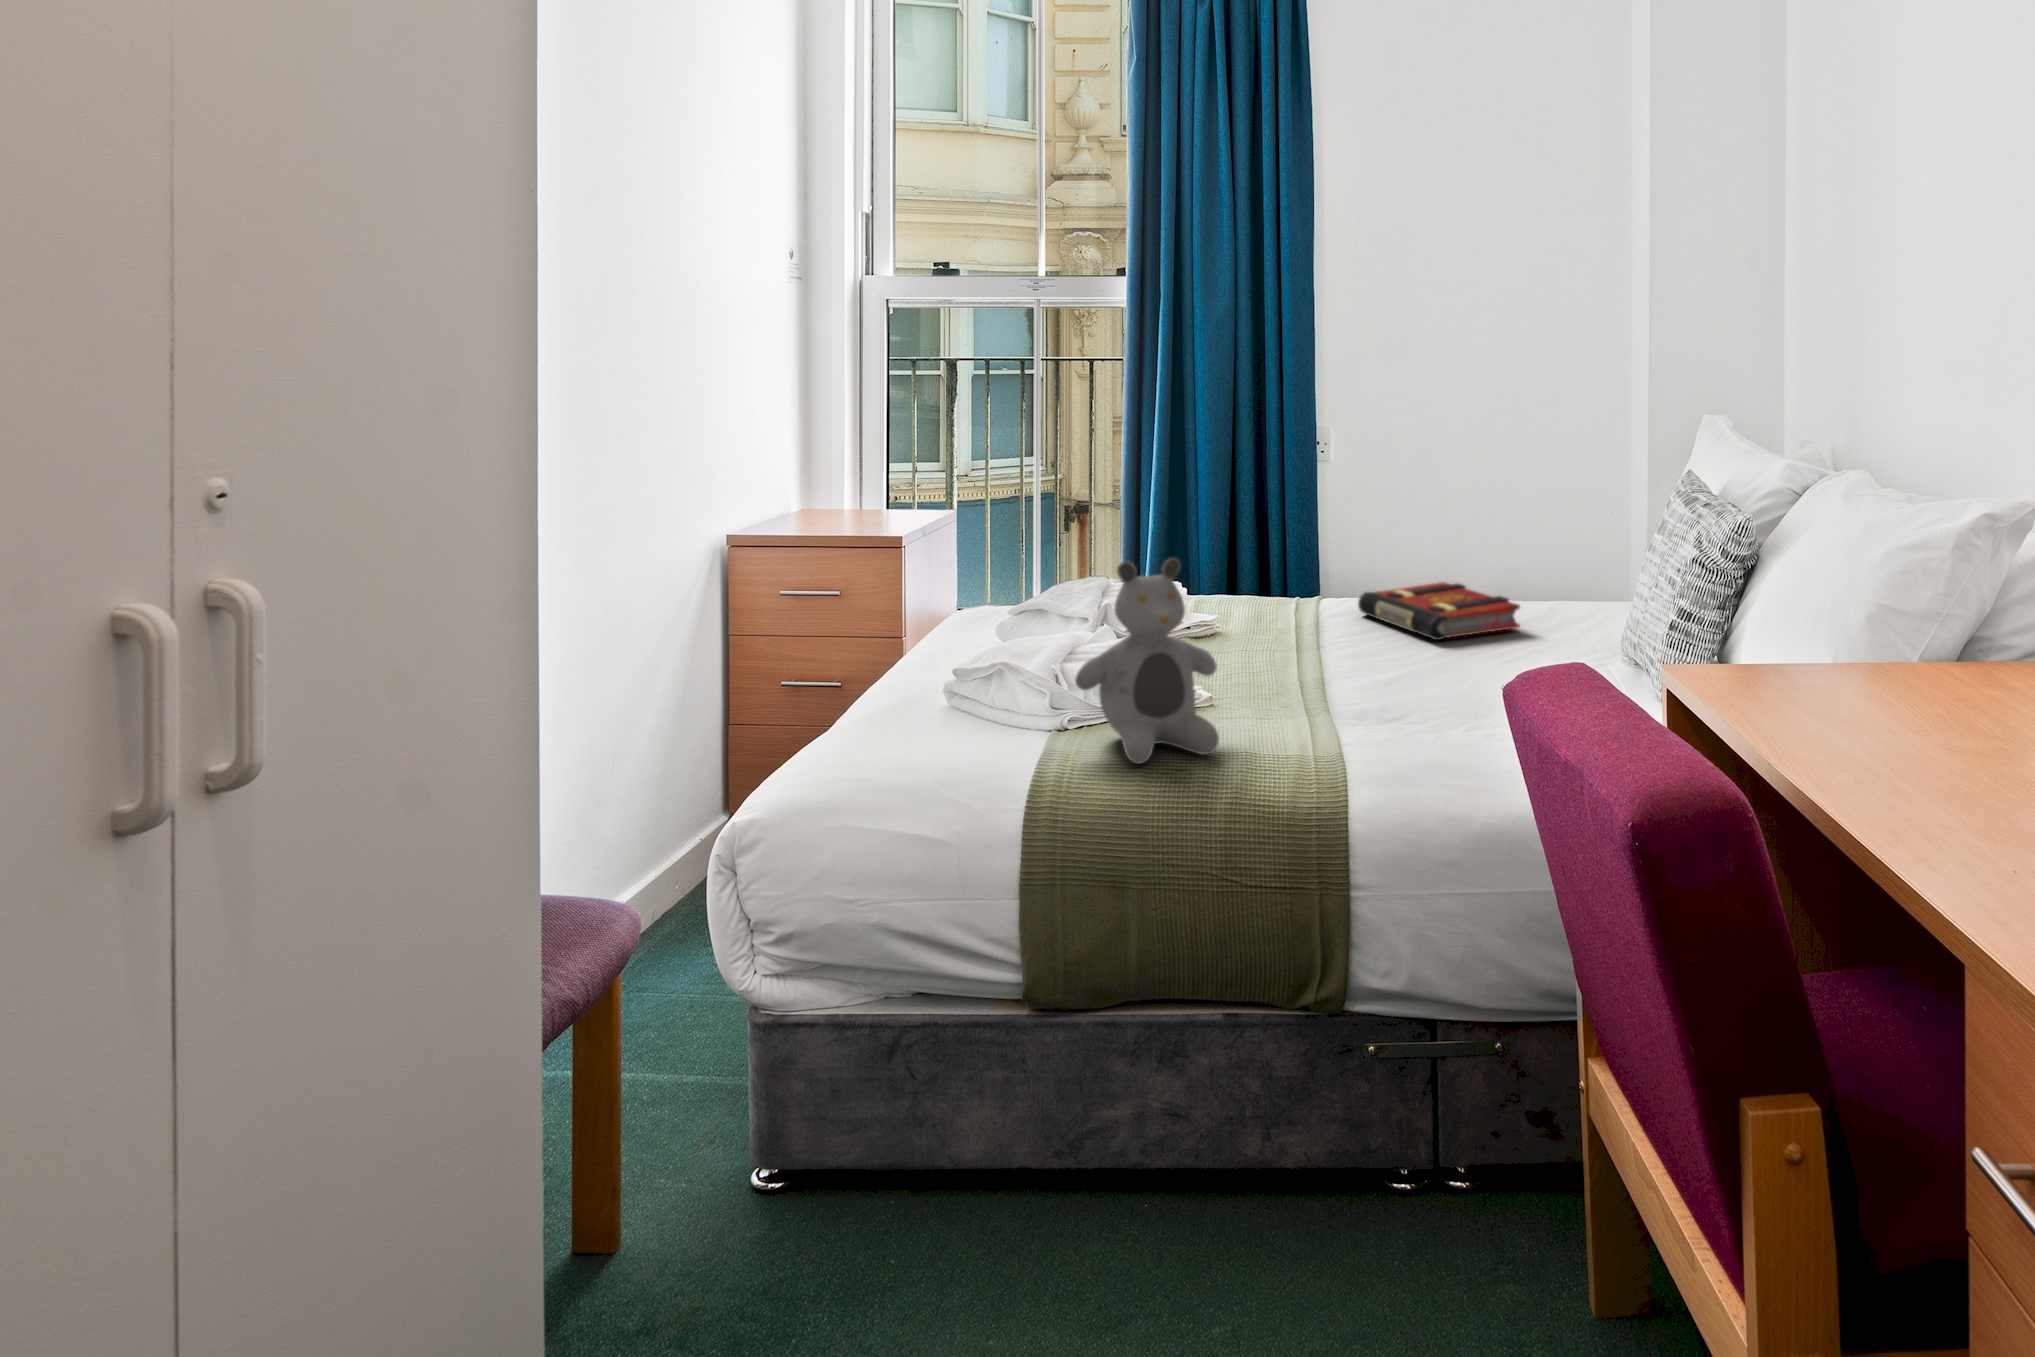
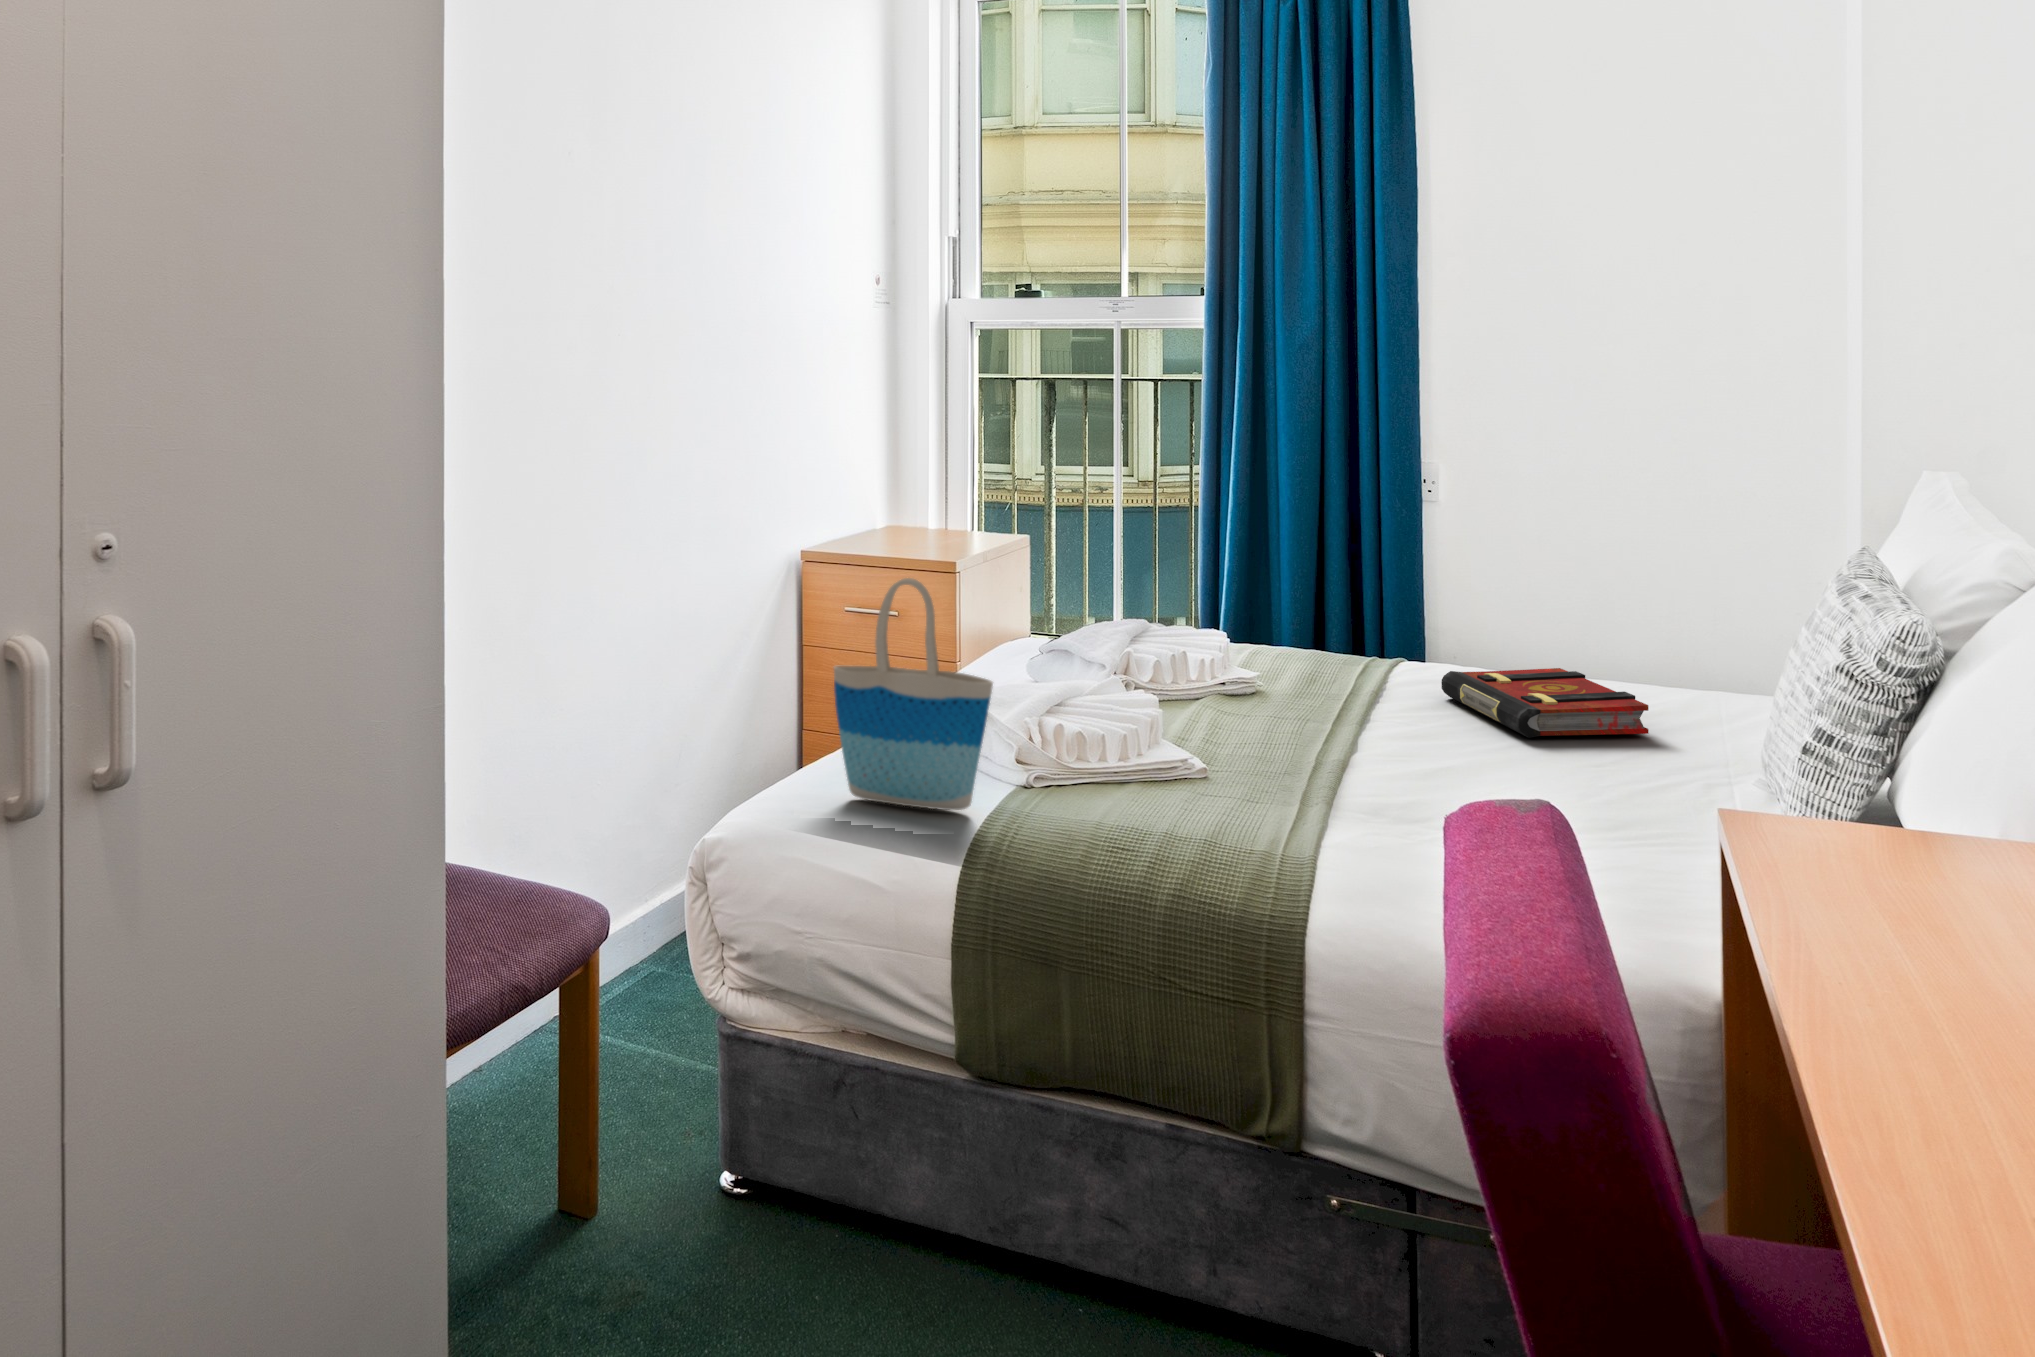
tote bag: none [872,540,1038,764] -> present [834,578,993,810]
teddy bear: present [1075,558,1219,764] -> none [1041,613,1203,833]

